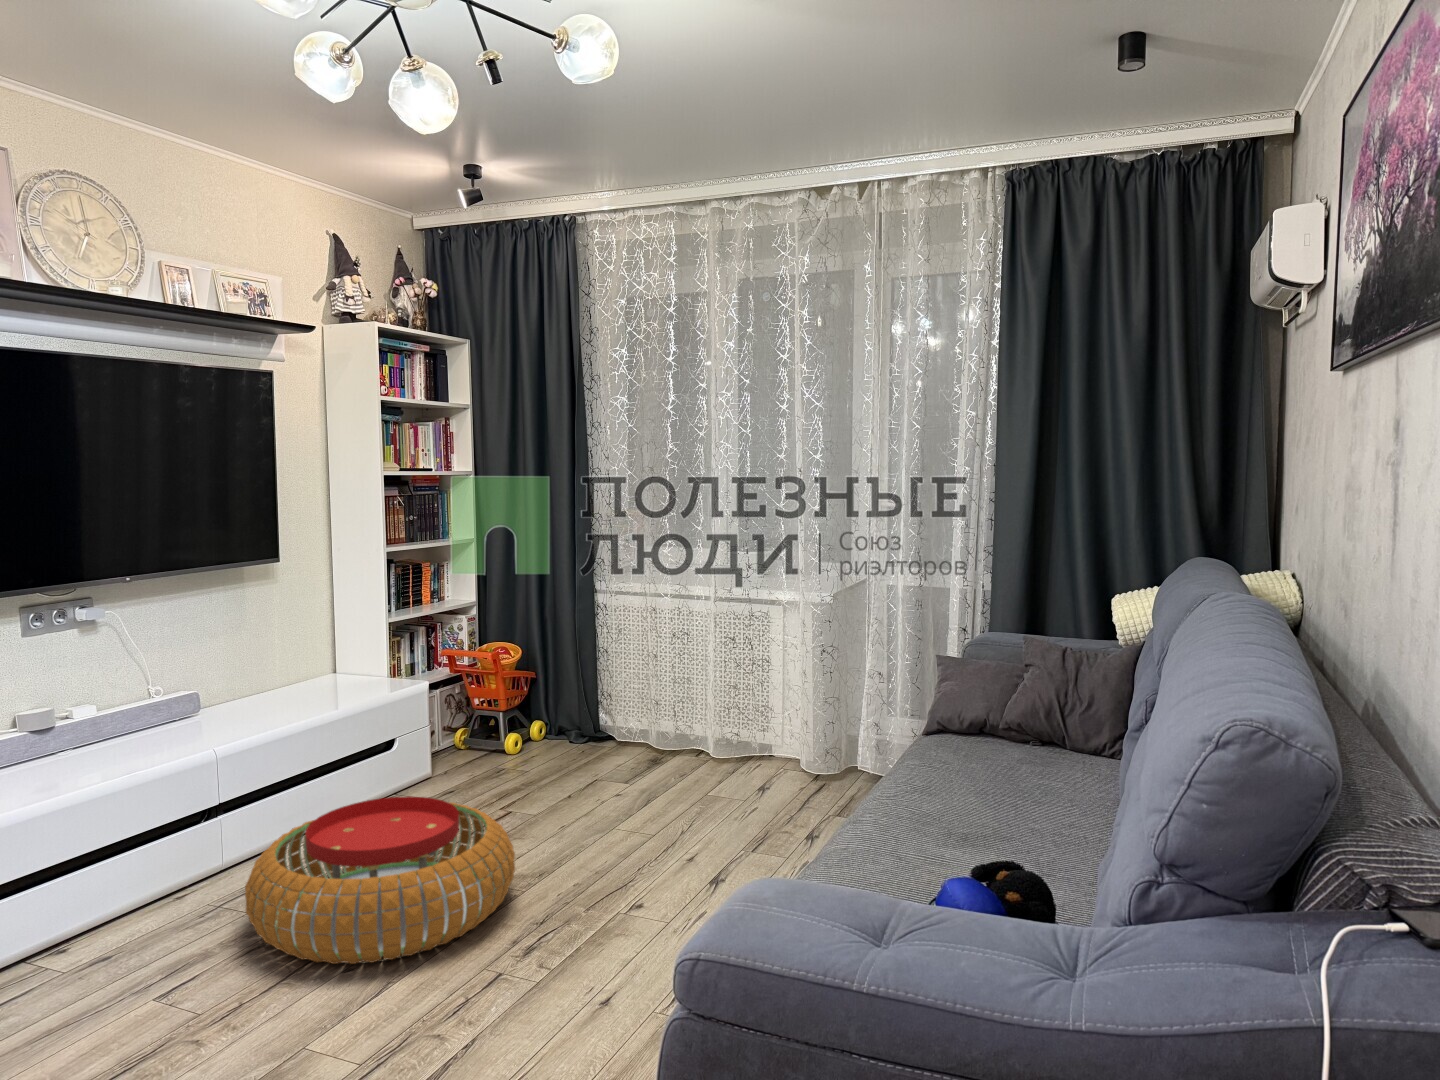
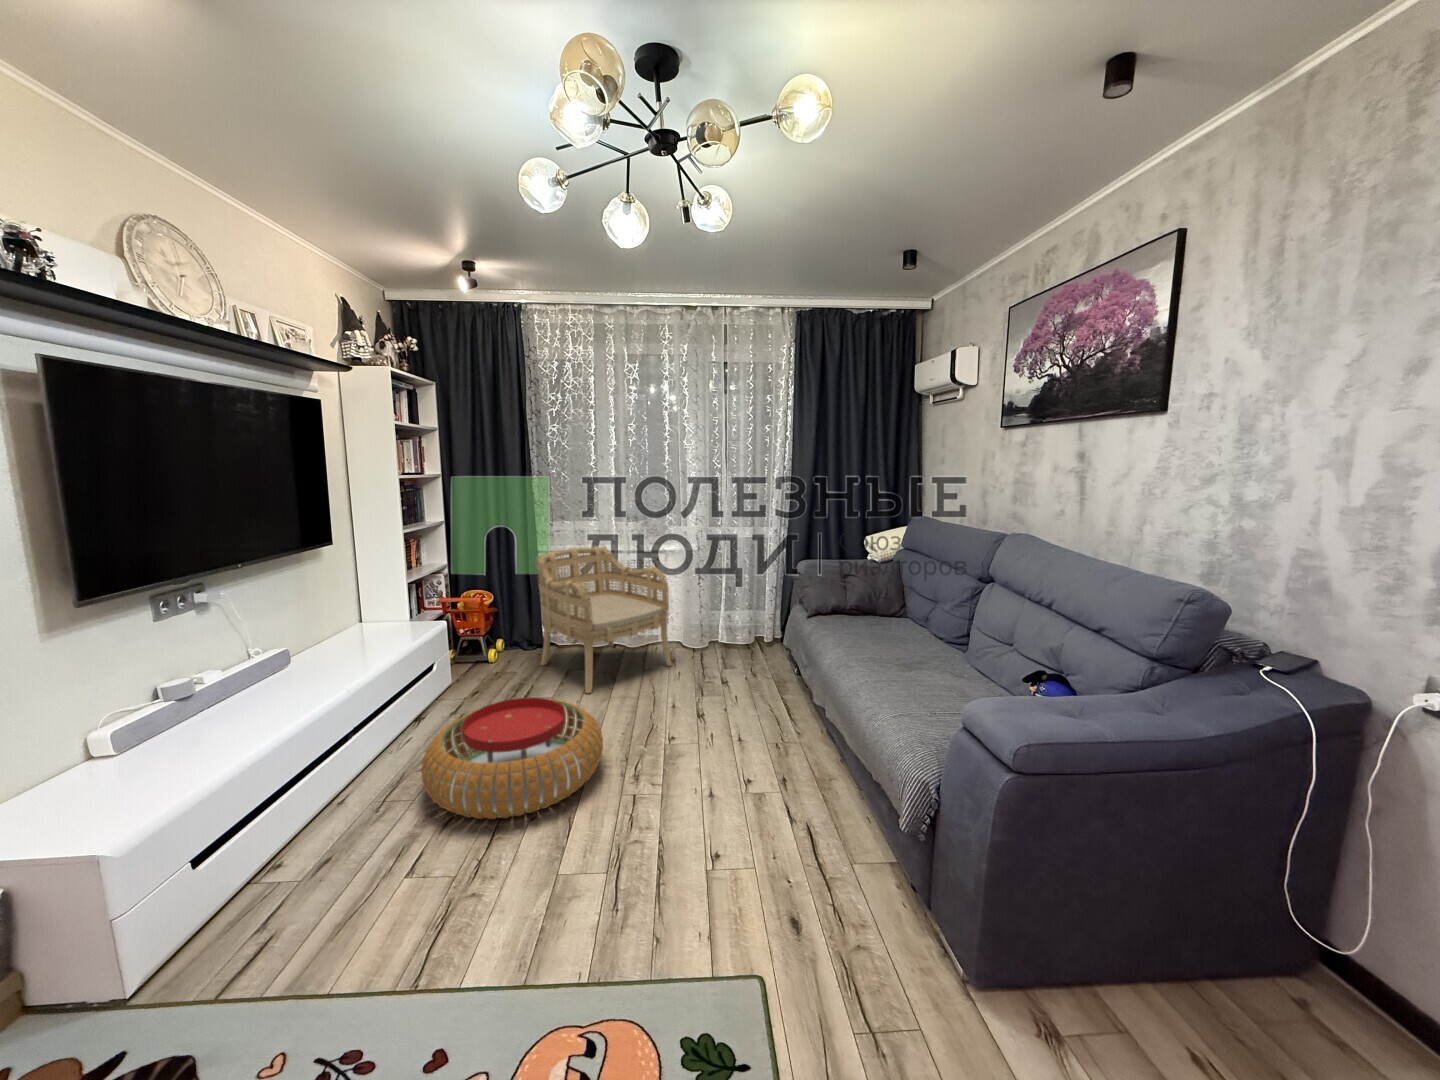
armchair: none [560,585,749,816] -> present [536,546,672,693]

